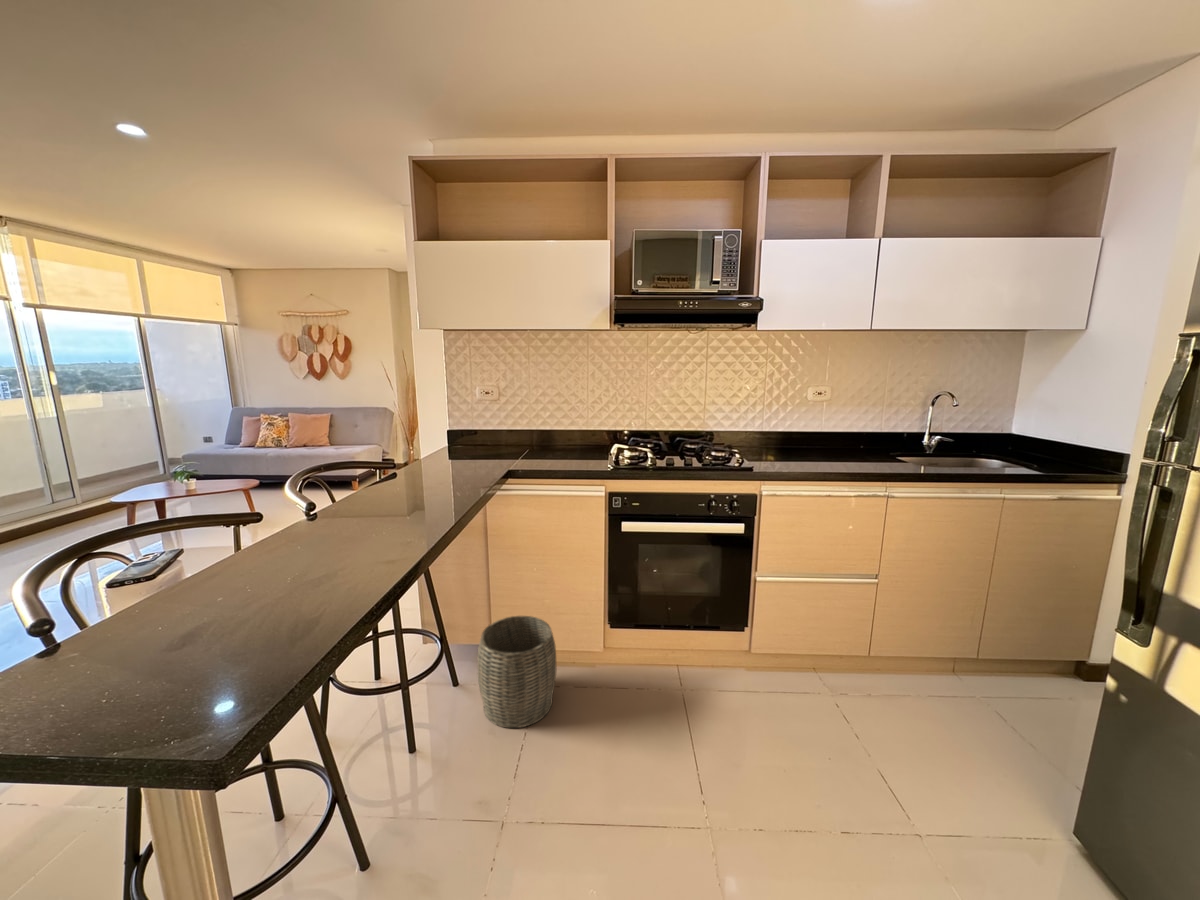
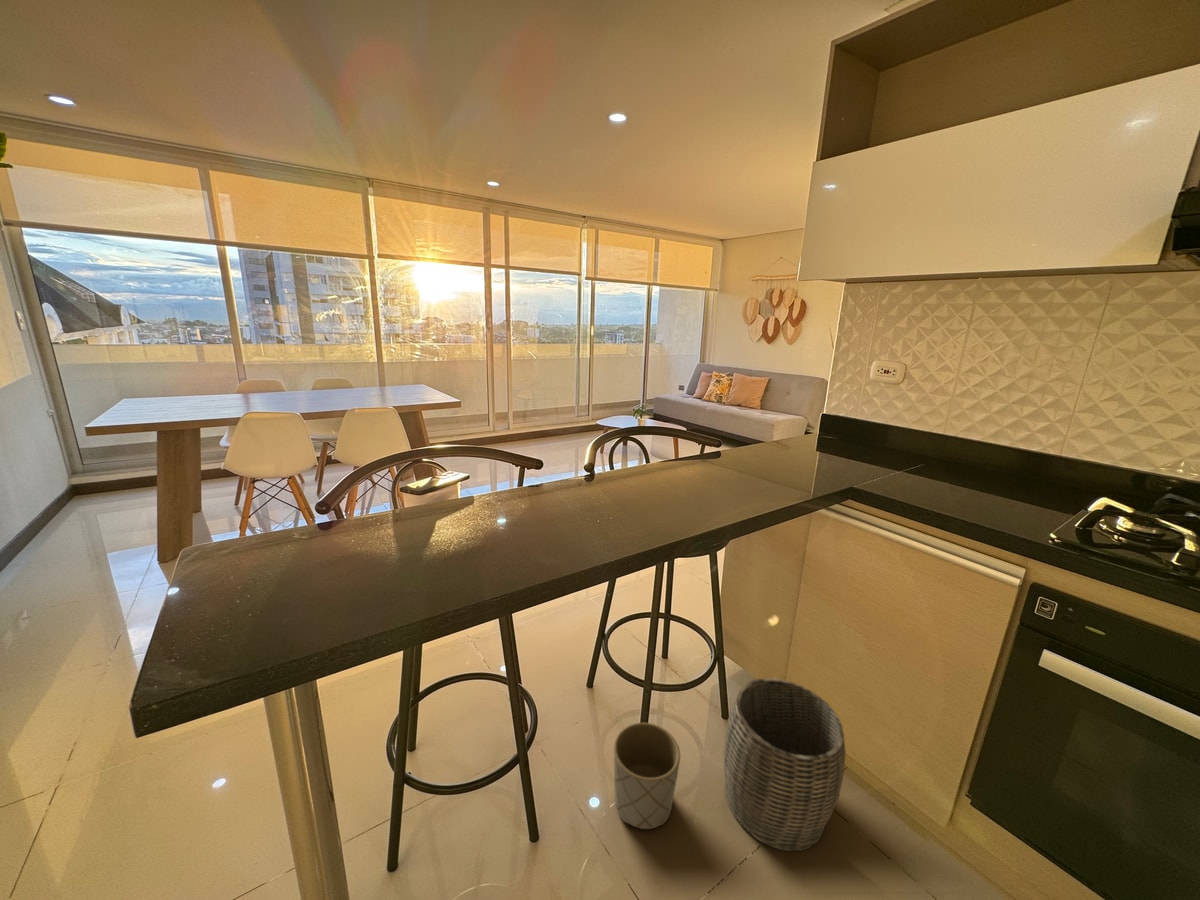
planter: none [407,700,466,789] -> present [614,723,680,829]

